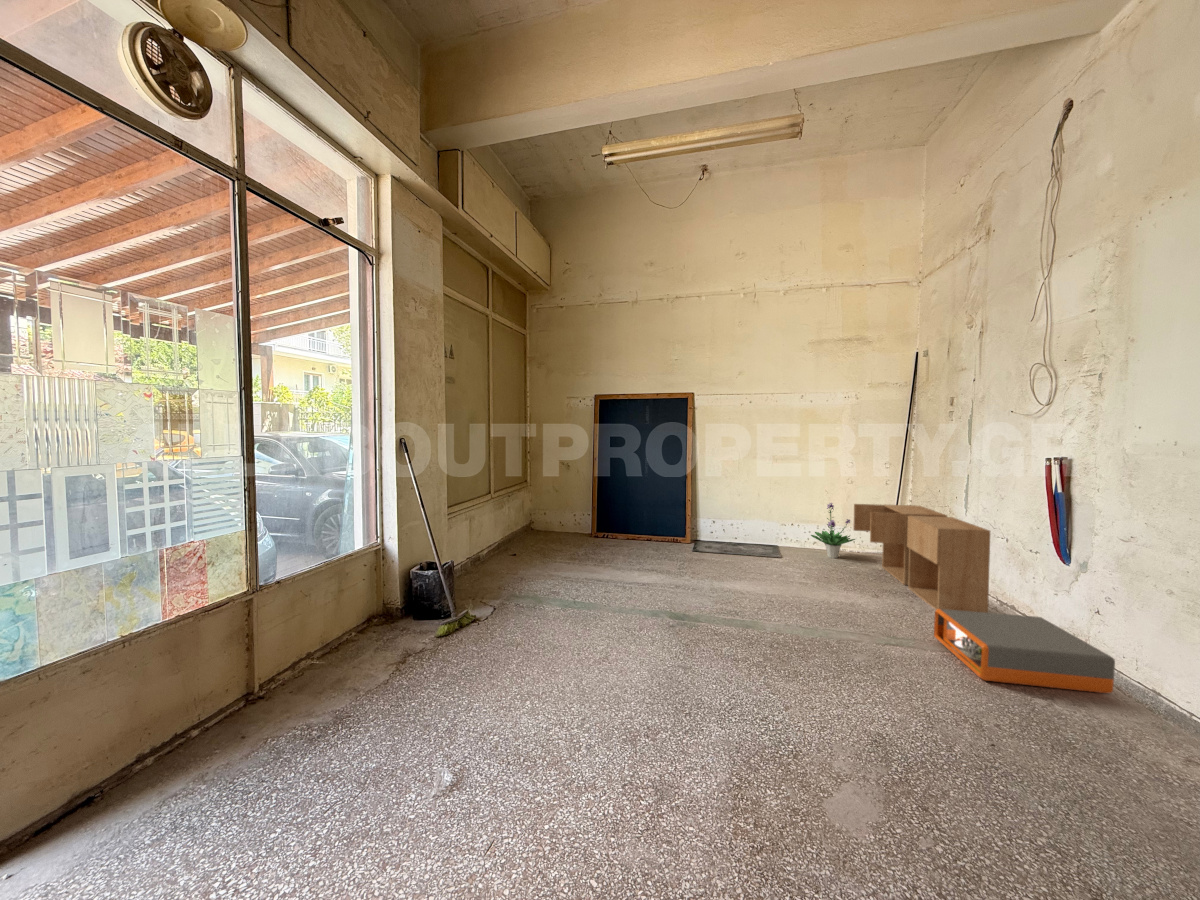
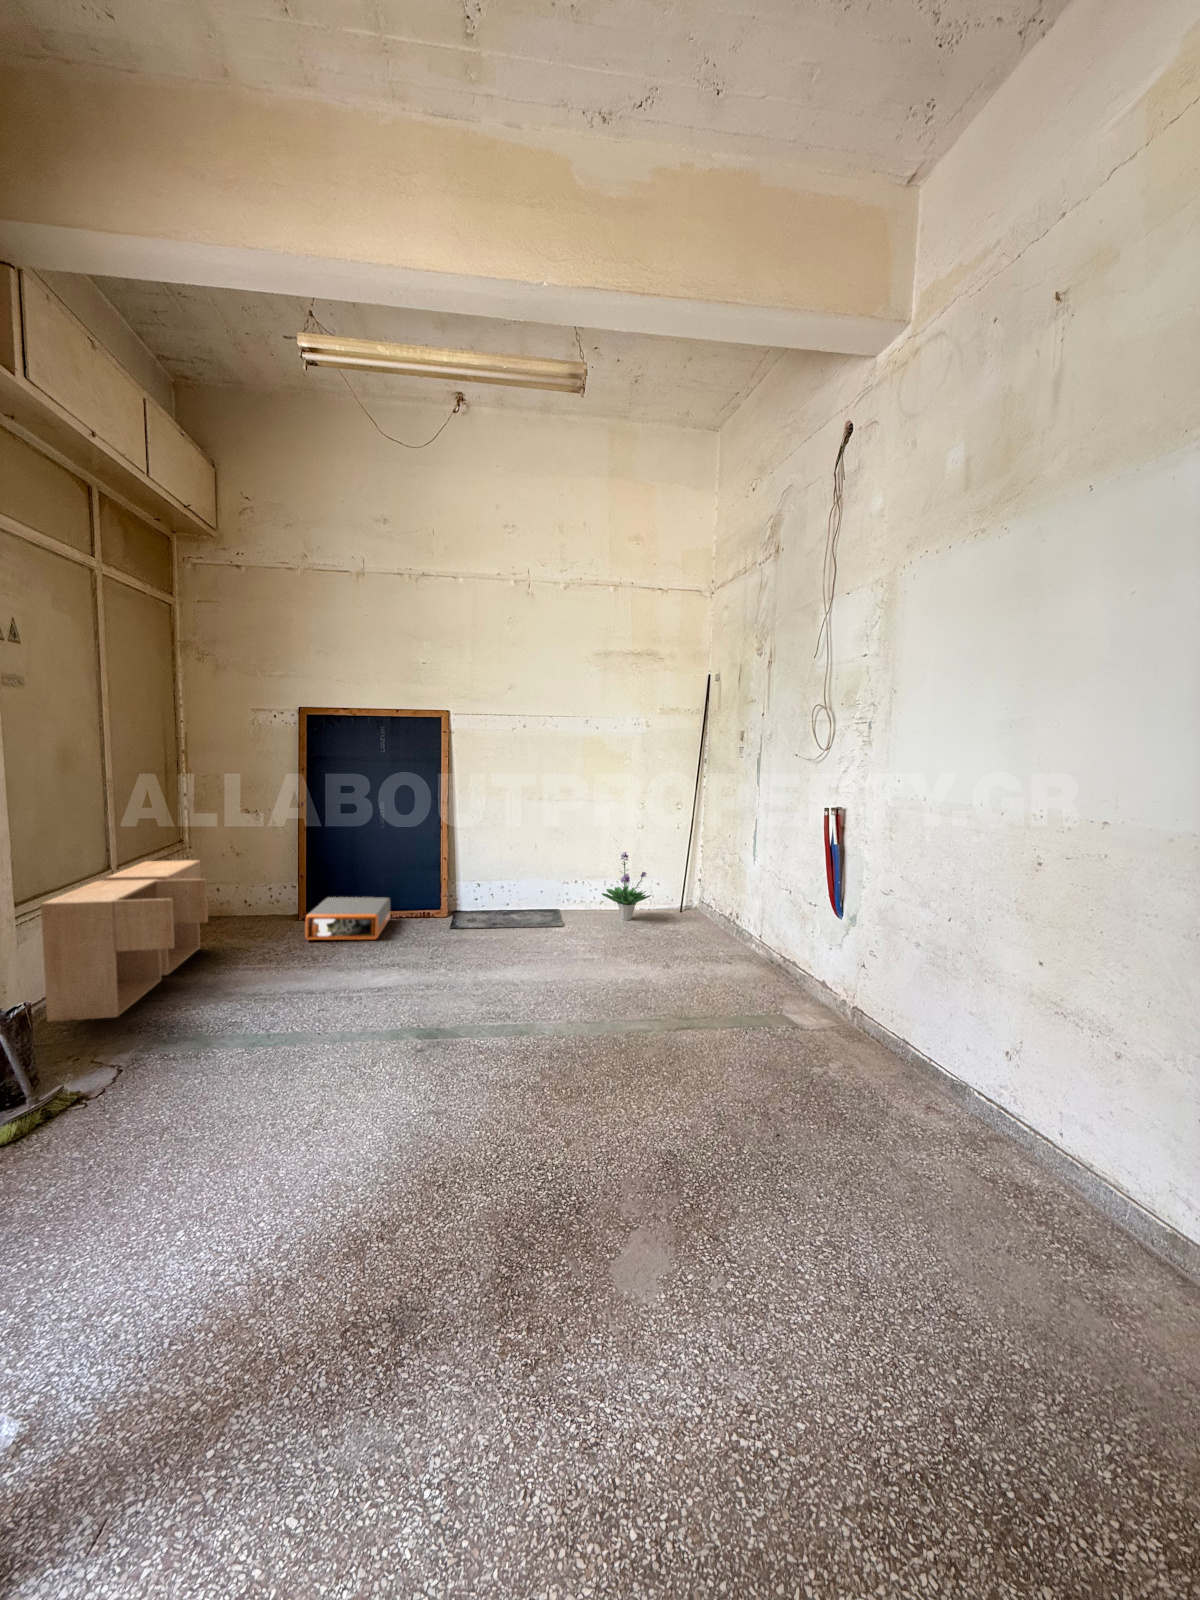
storage cabinet: present [853,504,990,613] -> present [41,860,208,1022]
storage box: present [934,609,1115,693] -> present [305,897,390,940]

